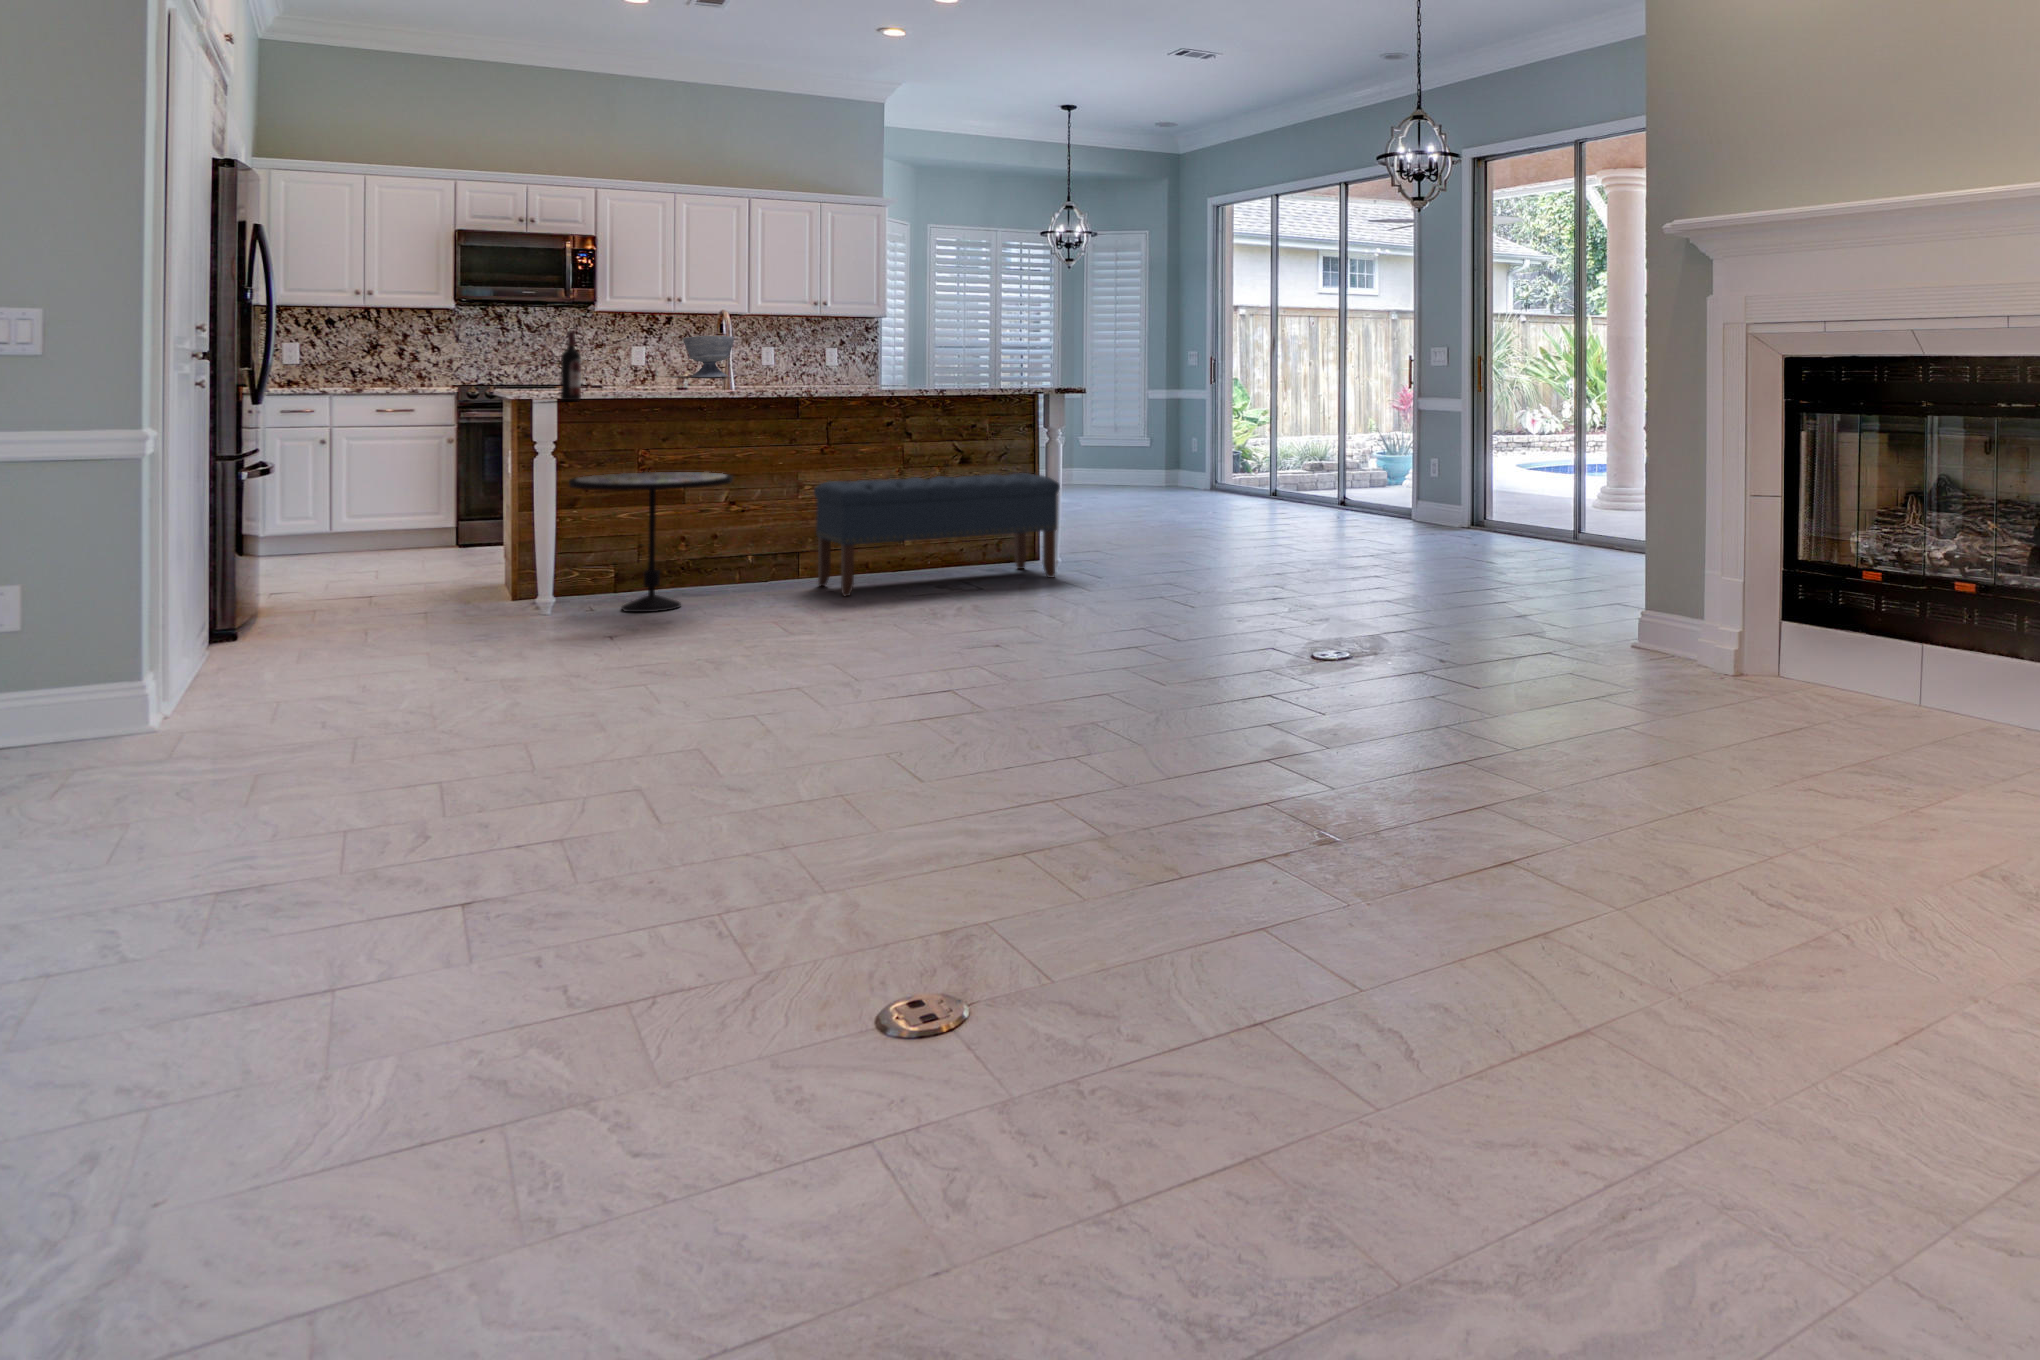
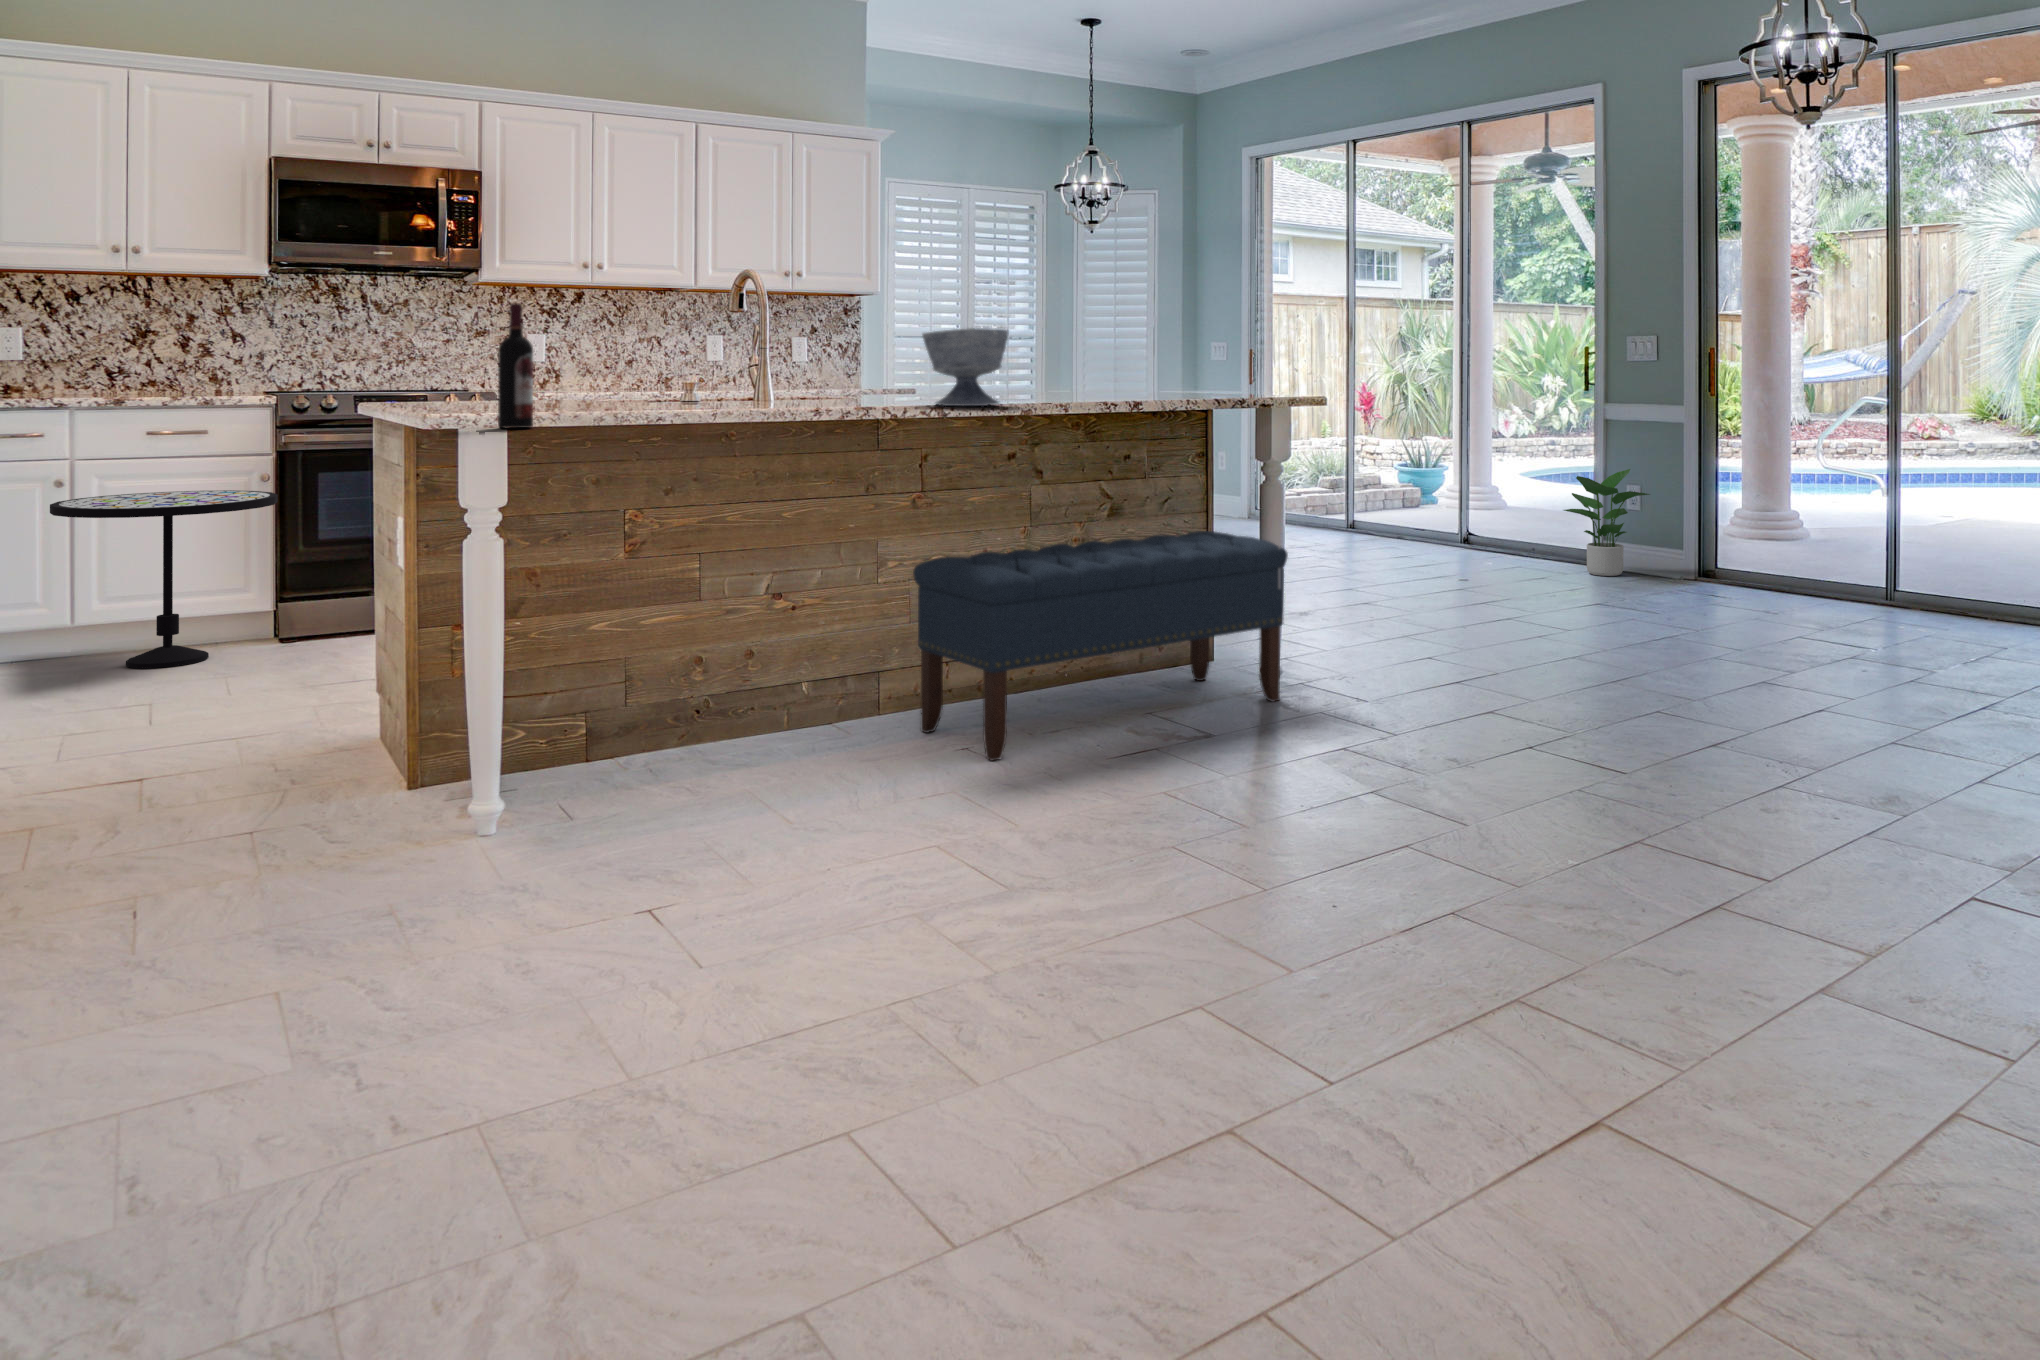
bowl: present [683,336,734,377] -> present [922,328,1008,406]
potted plant: none [1379,446,1440,525] -> present [1564,469,1650,576]
side table: present [569,472,733,612] -> present [50,490,278,669]

